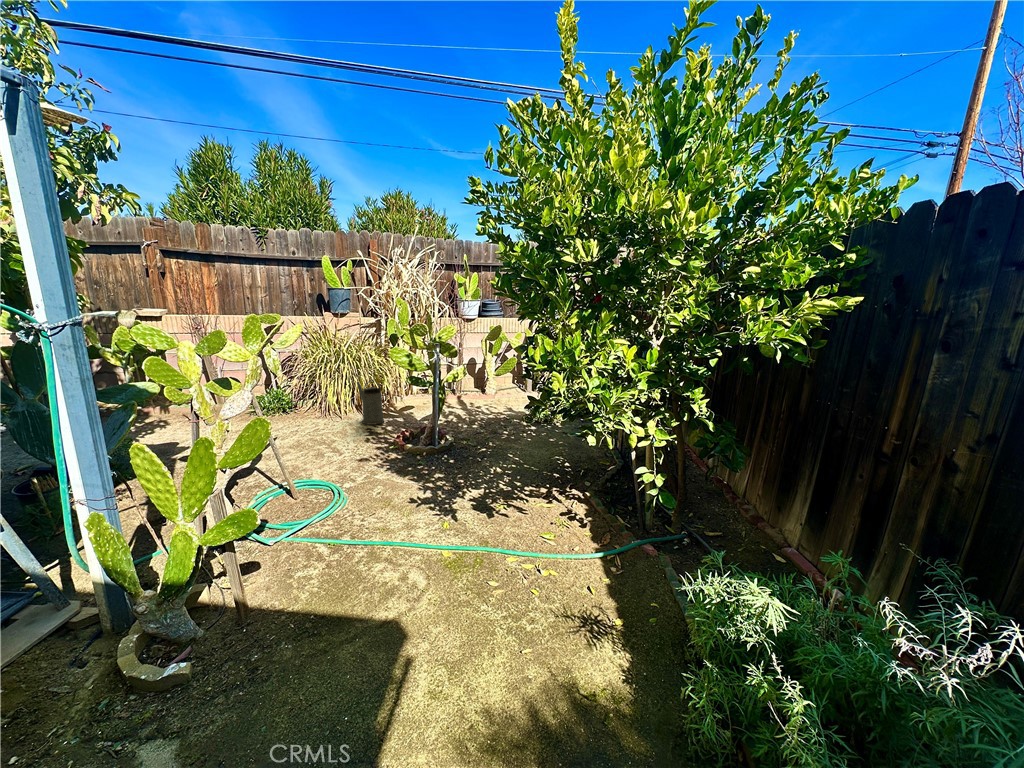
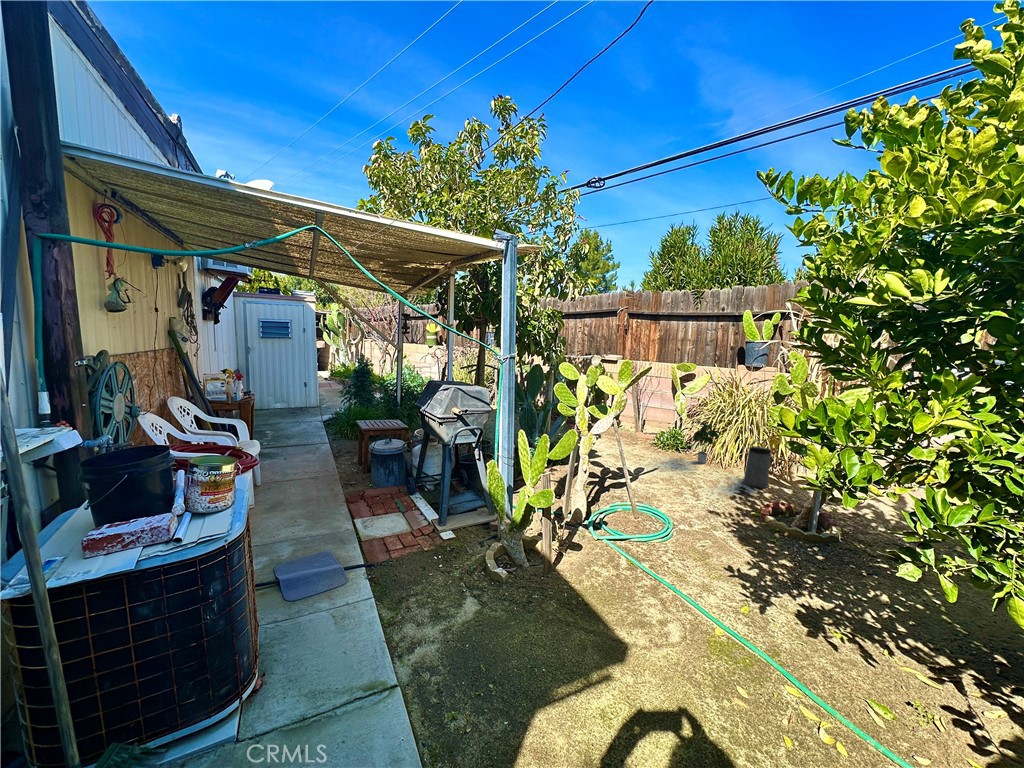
potted plant: none [297,375,329,418] -> present [693,422,721,464]

